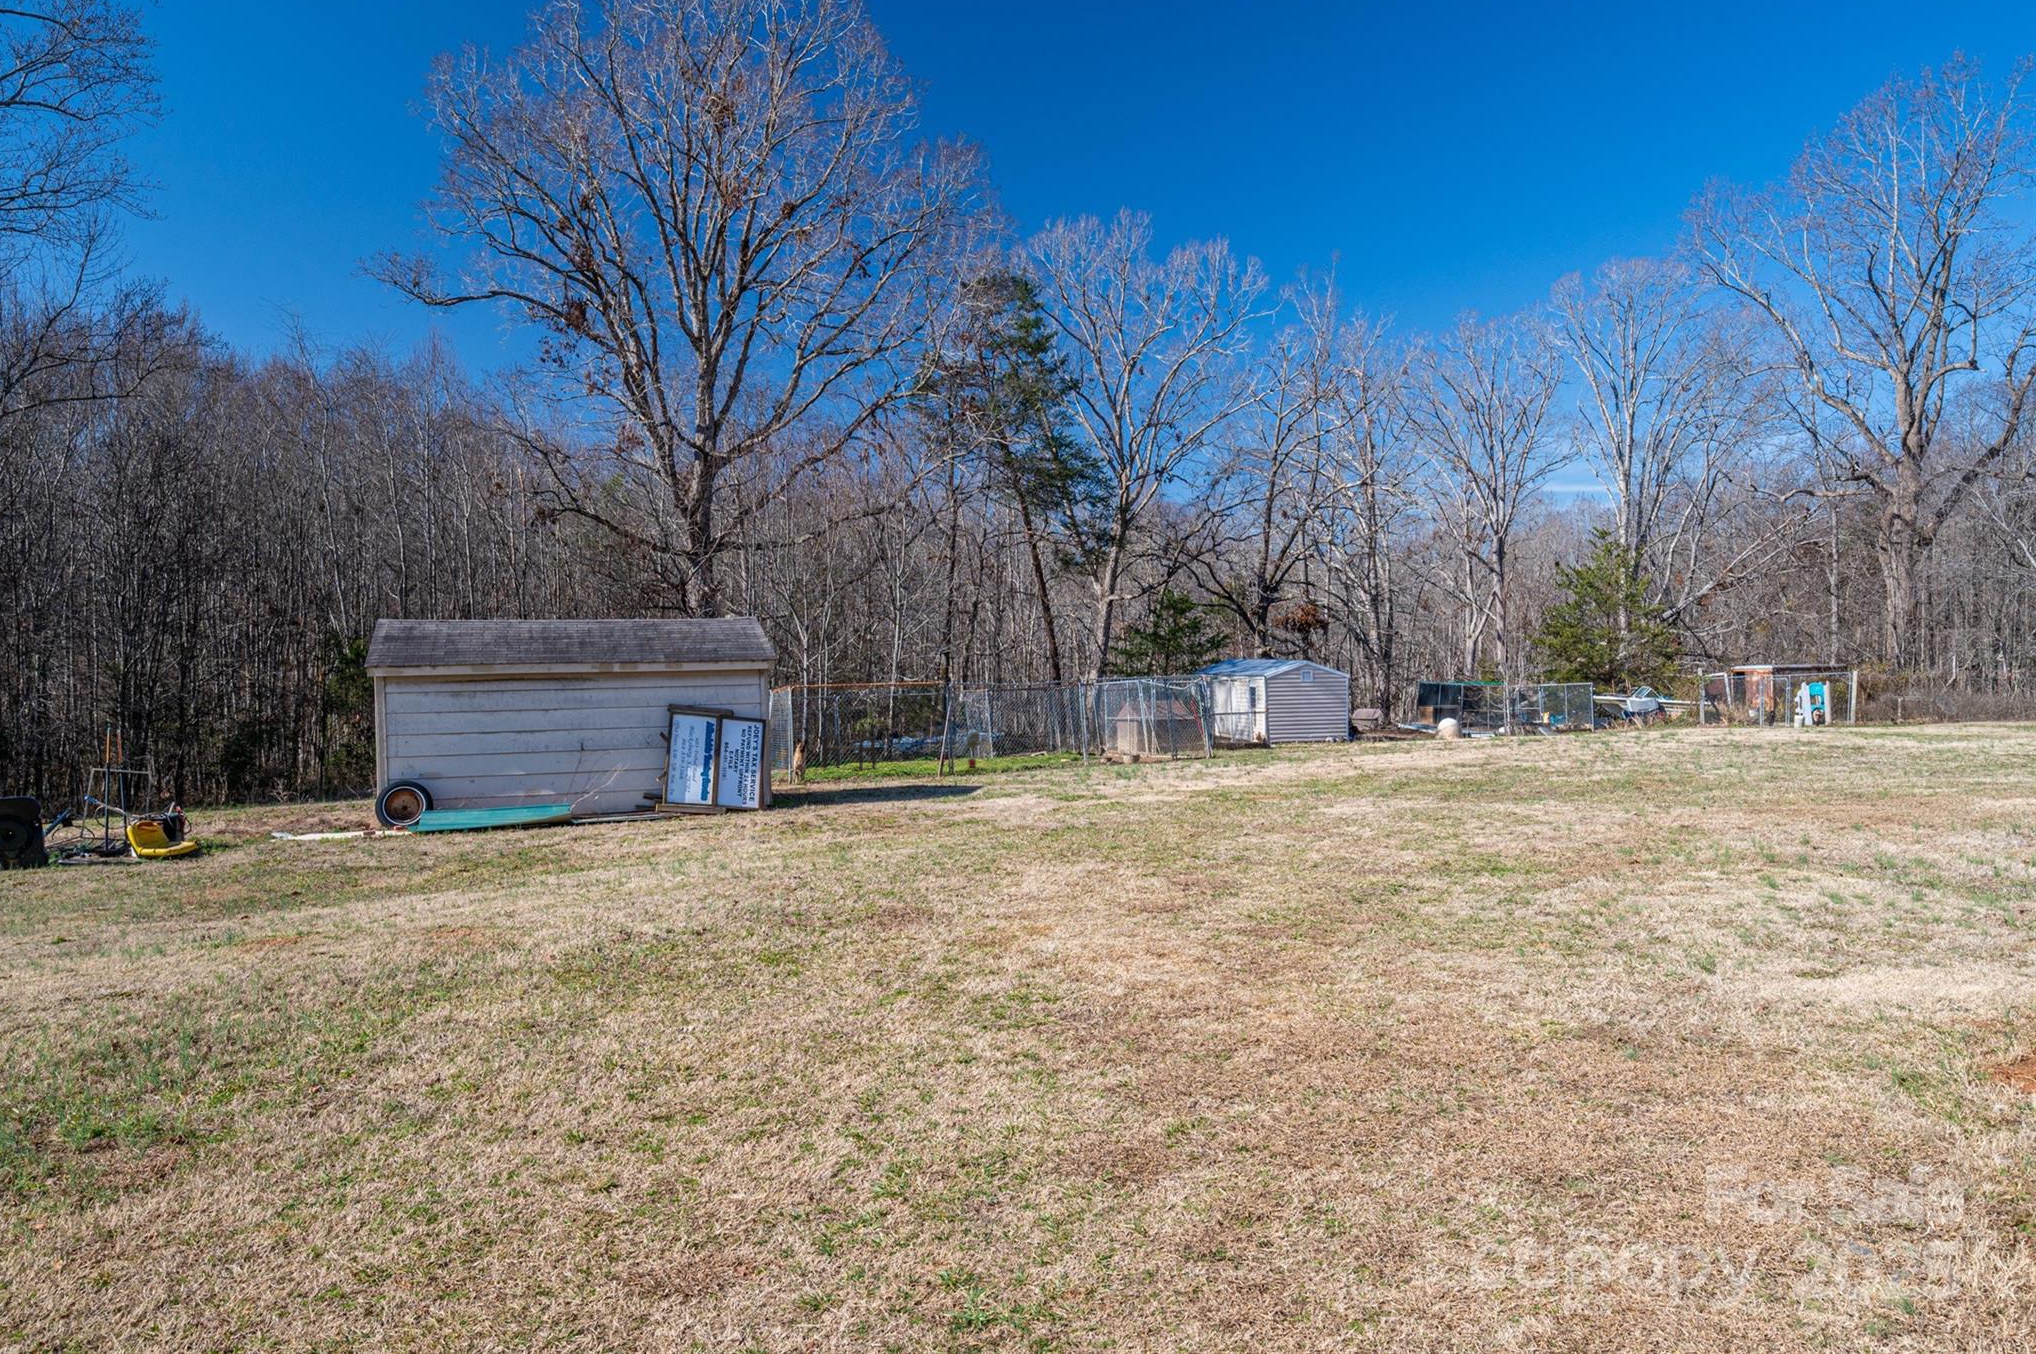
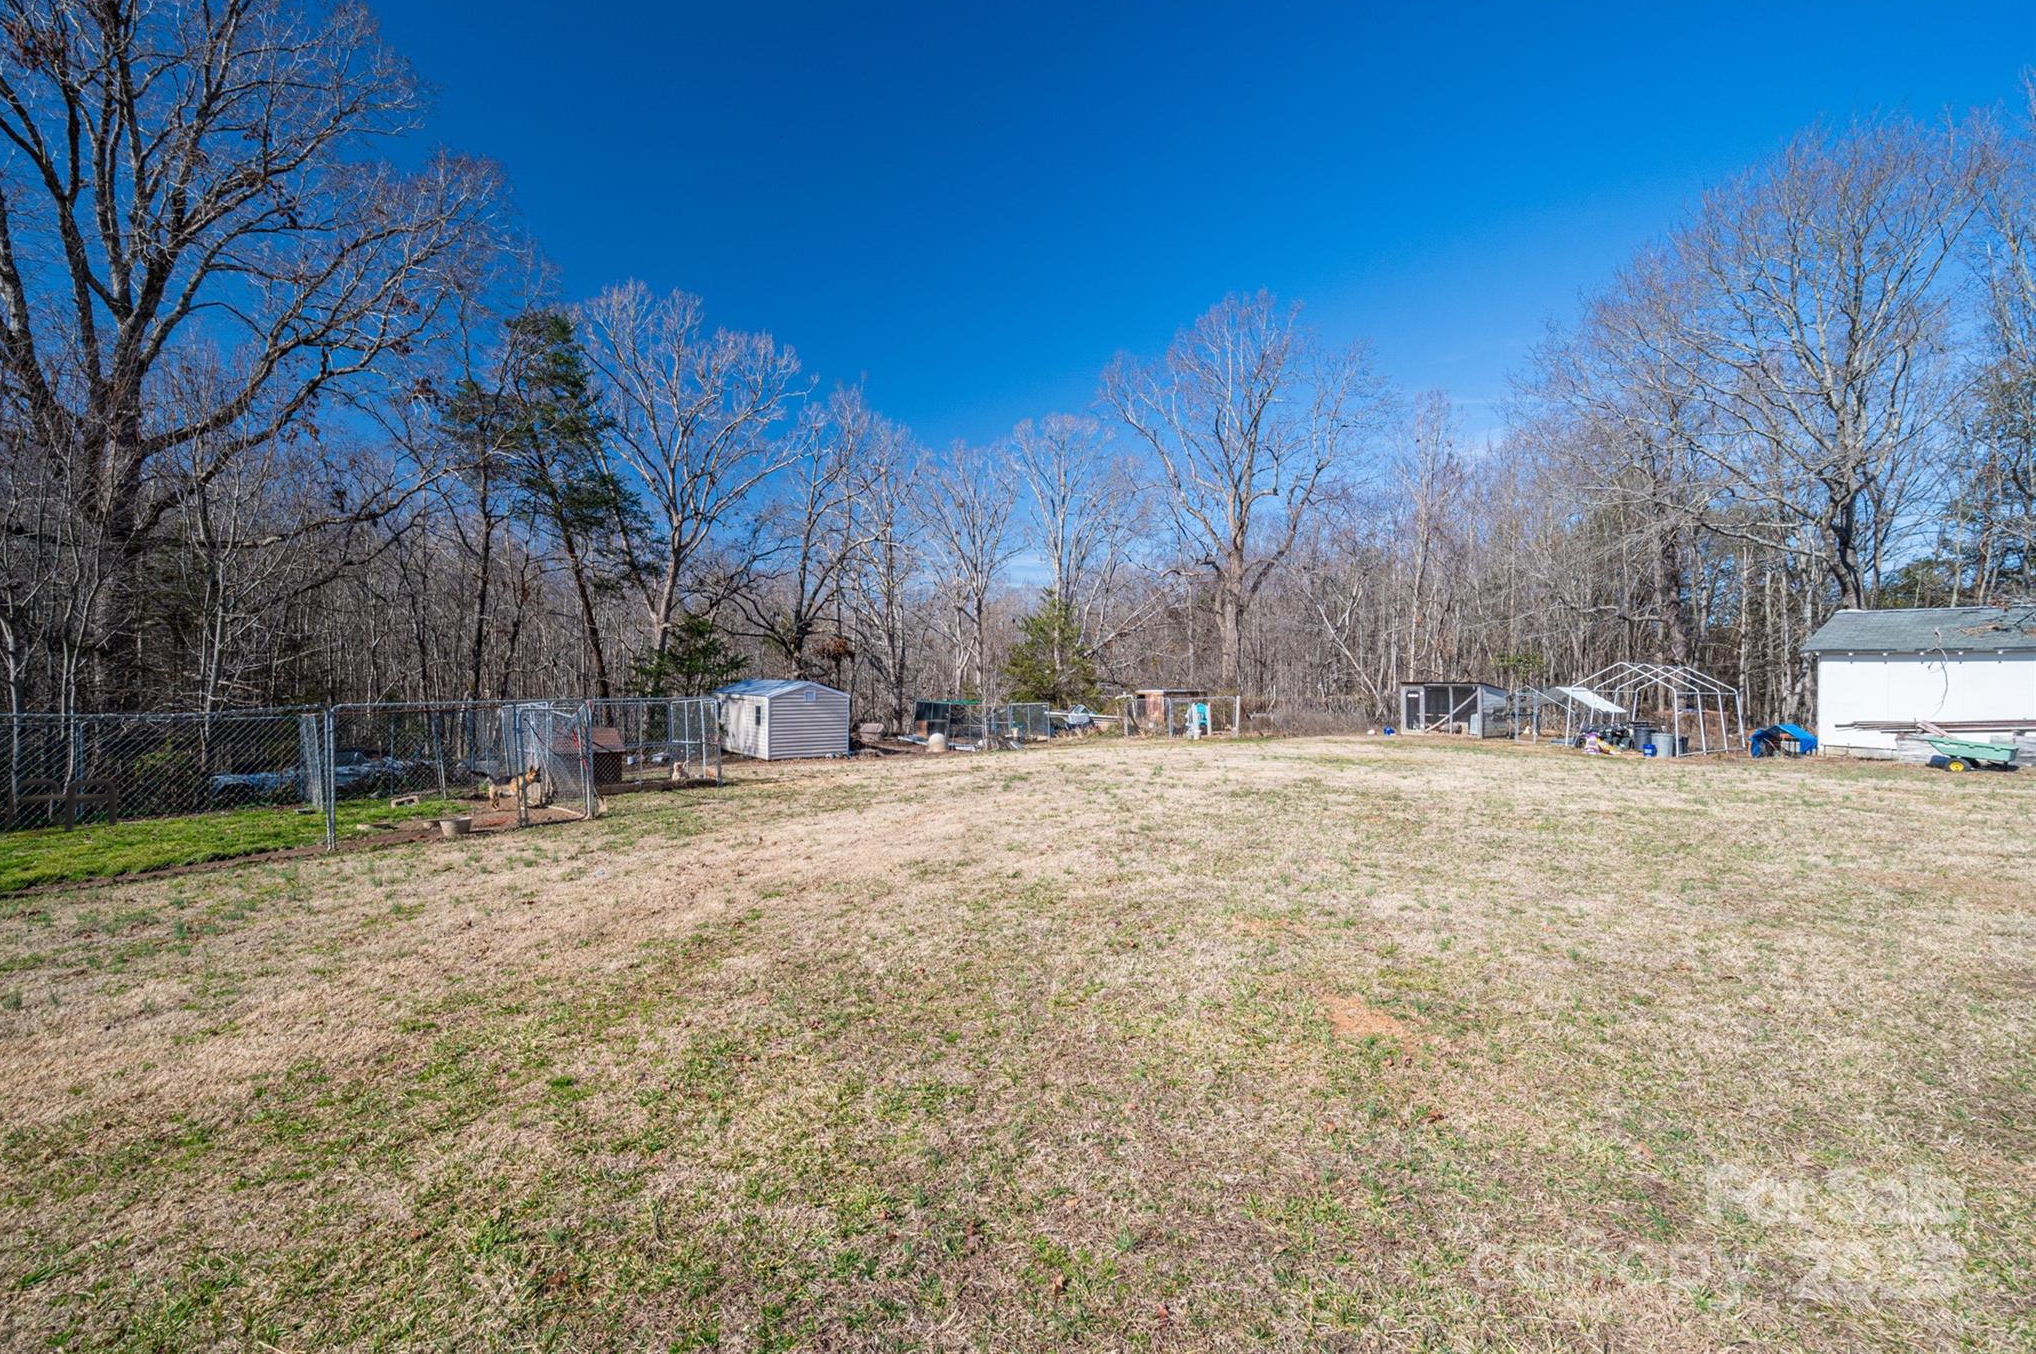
potted tree: present [967,729,986,767] -> none [269,762,309,819]

